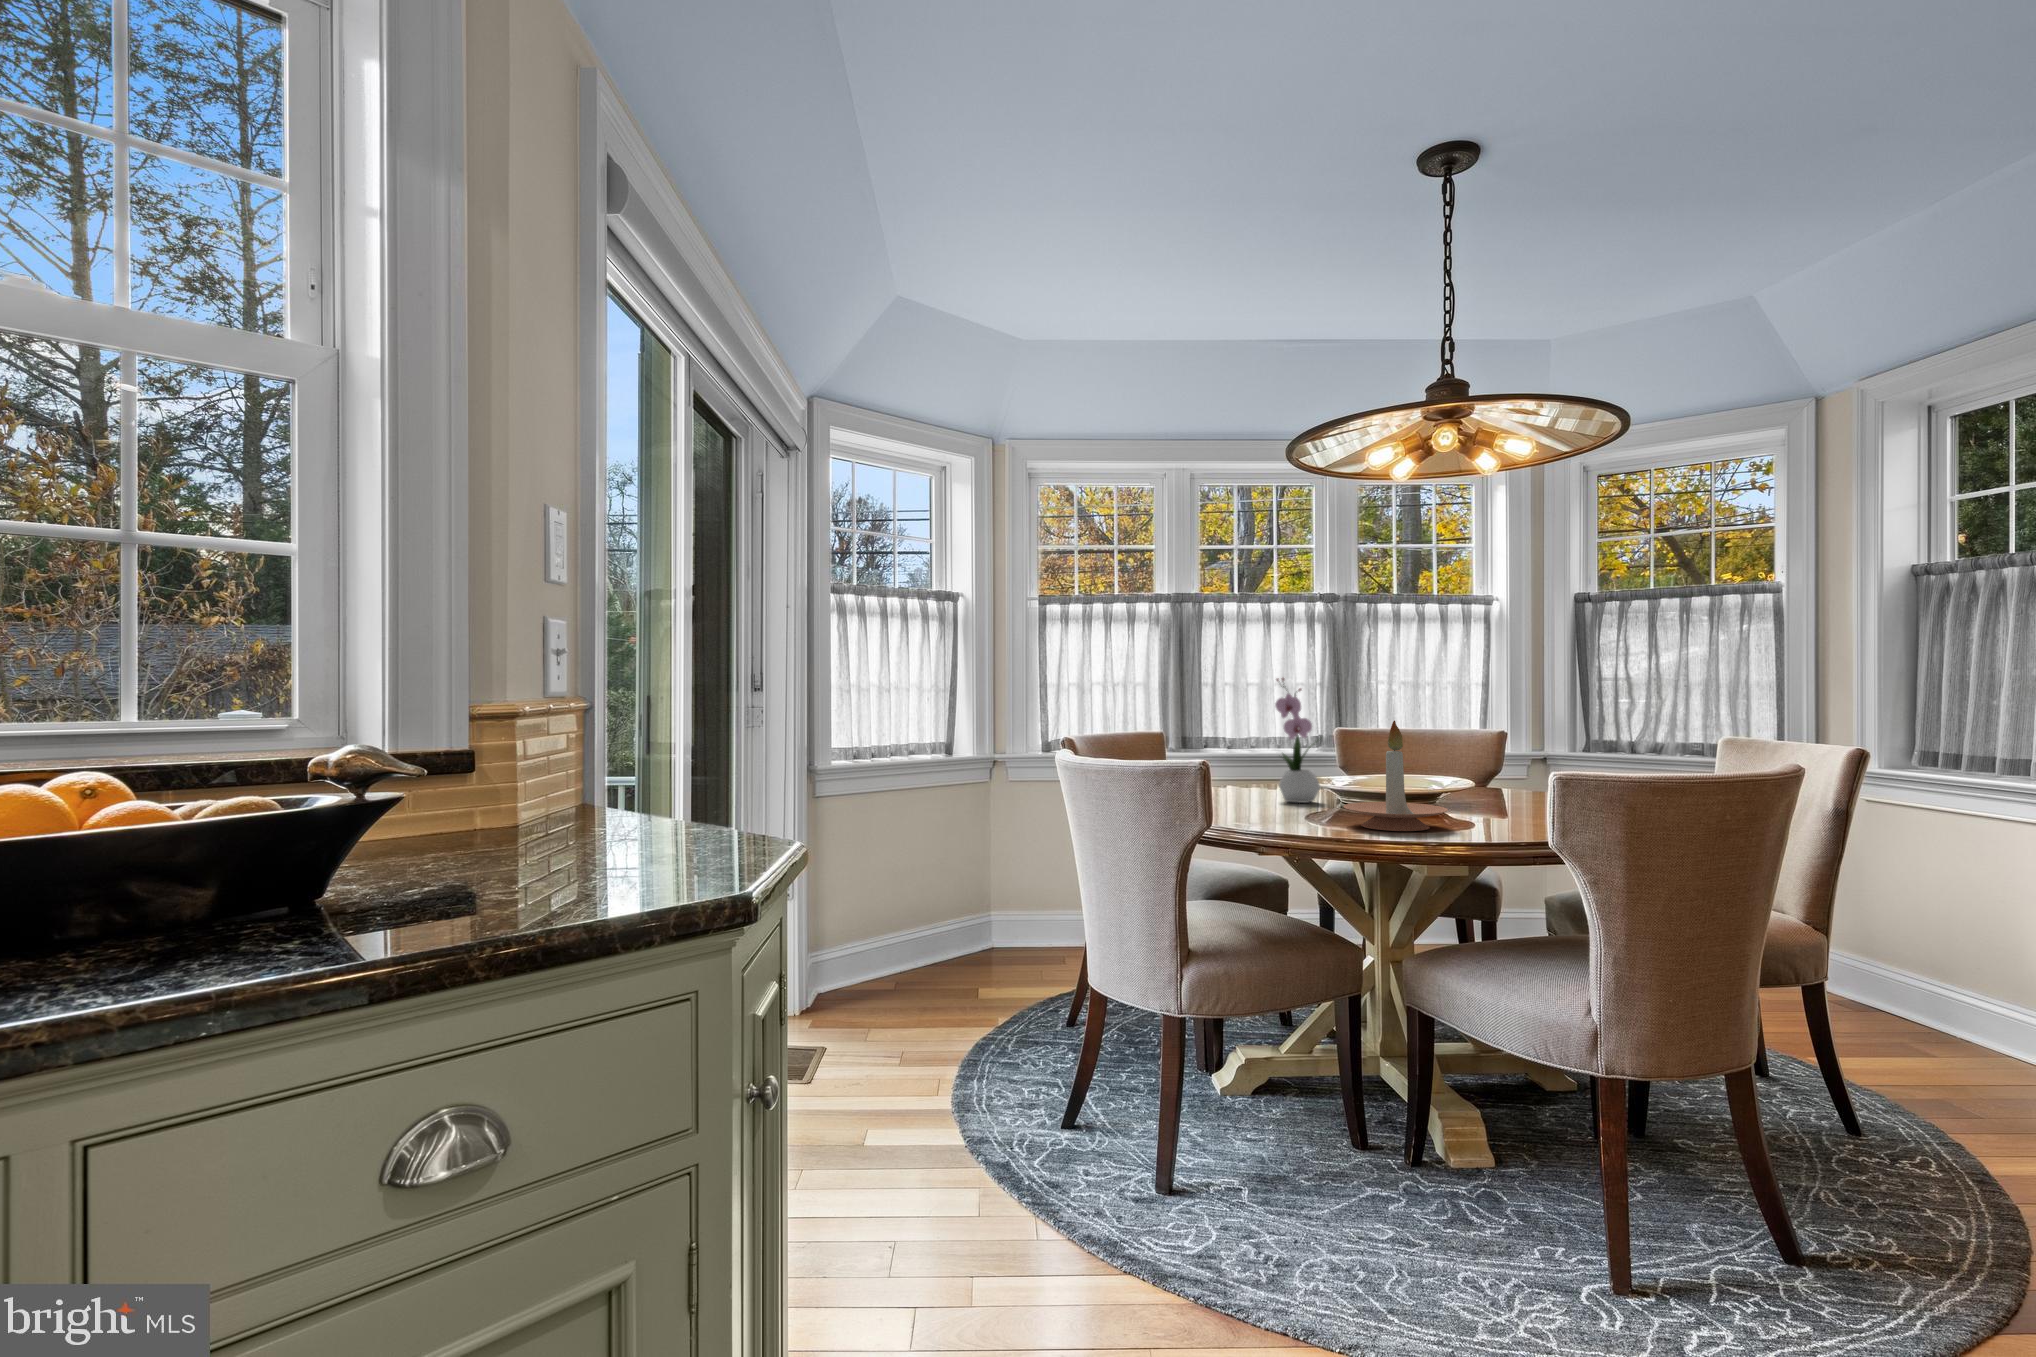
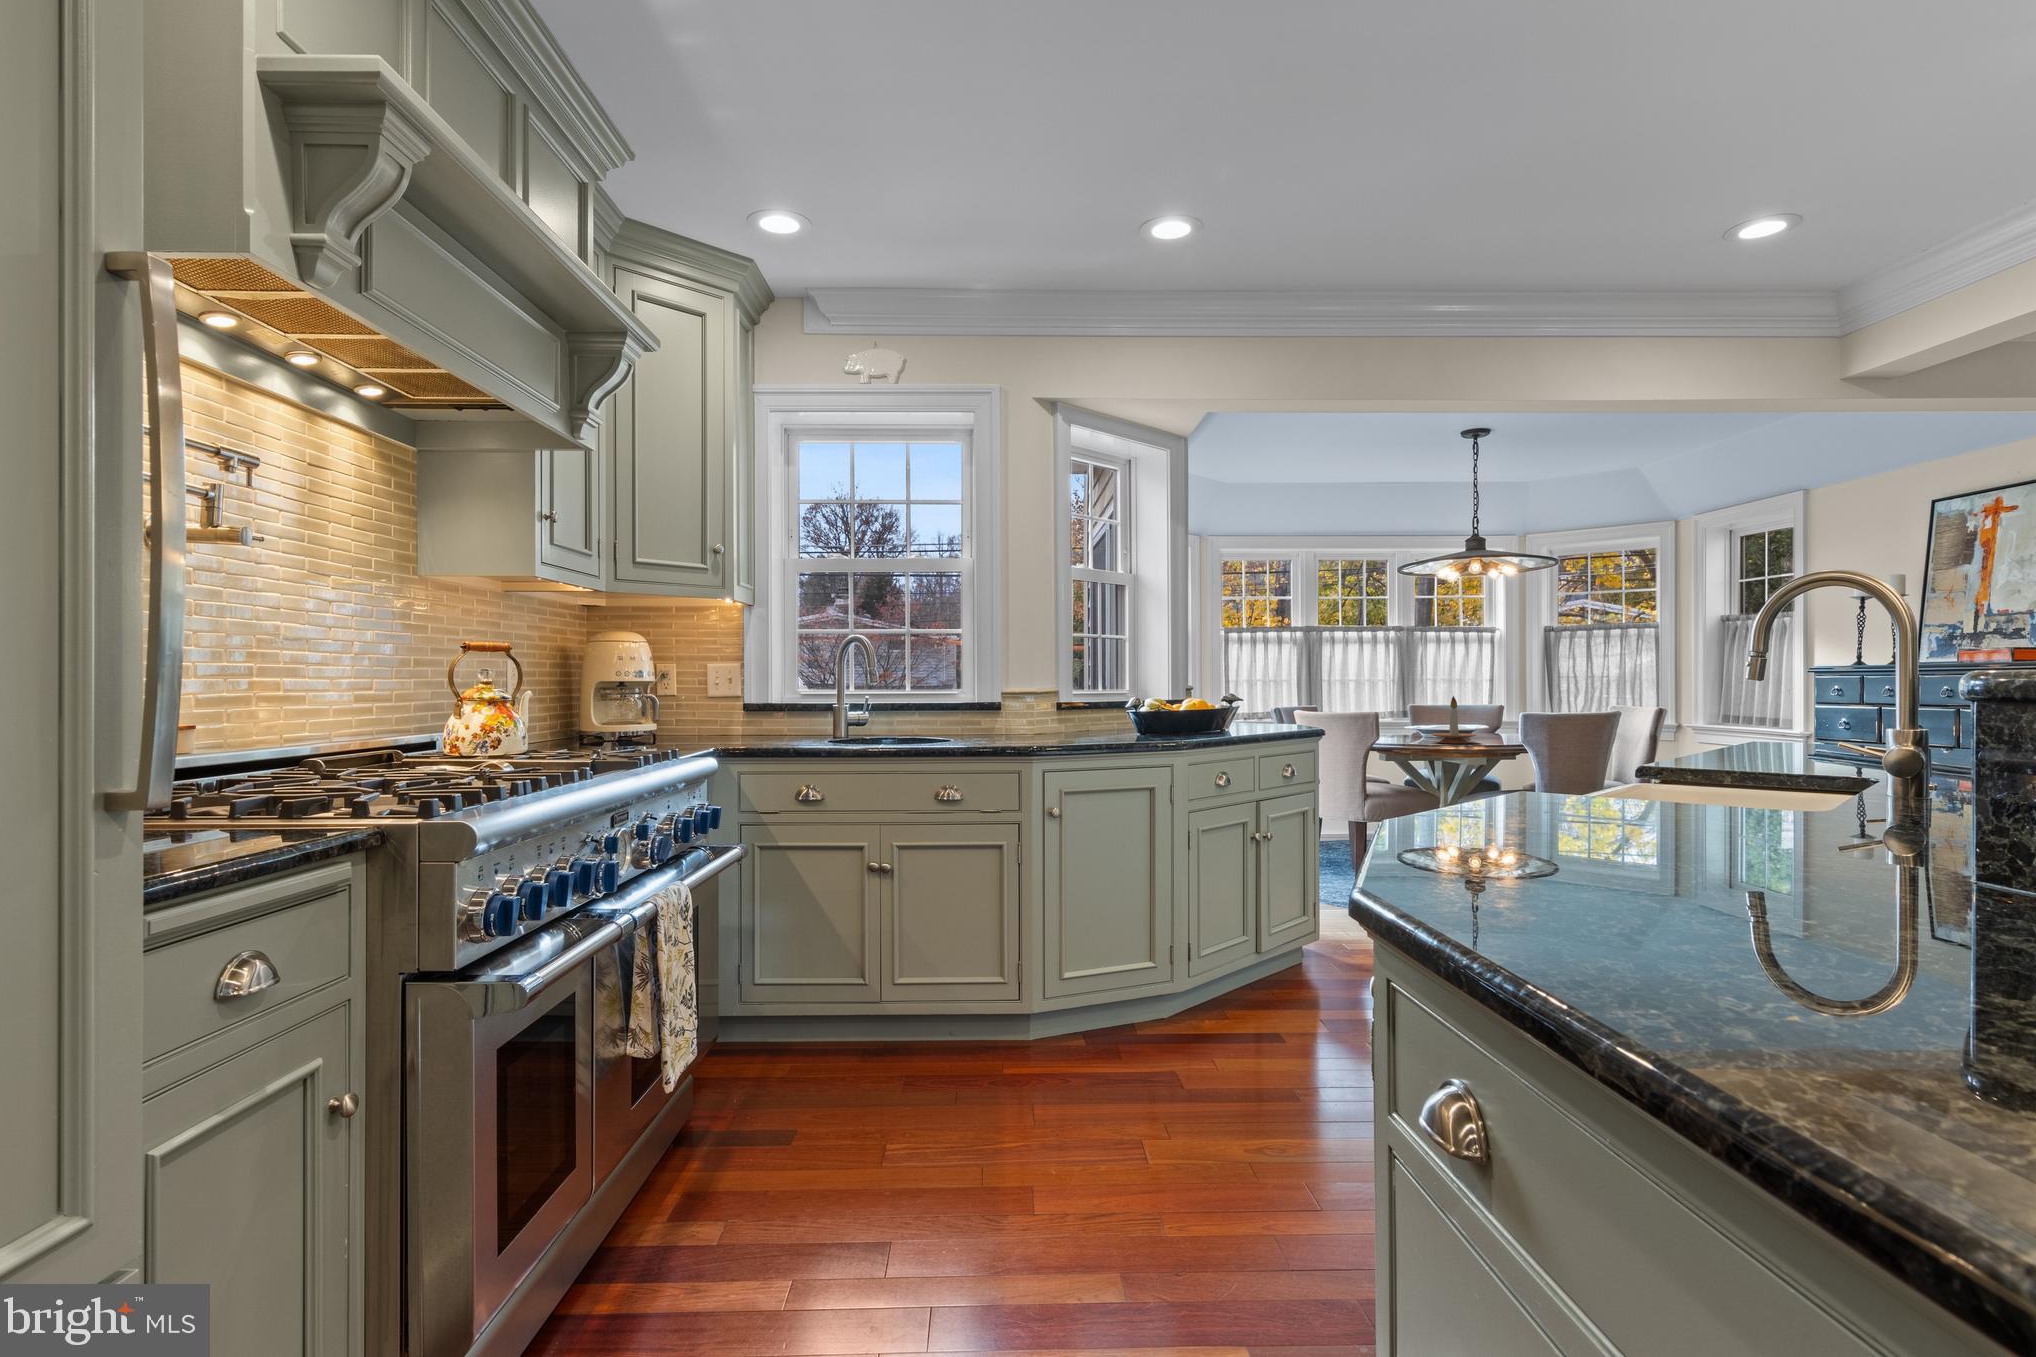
flower arrangement: present [1275,678,1320,803] -> none [1391,676,1414,737]

